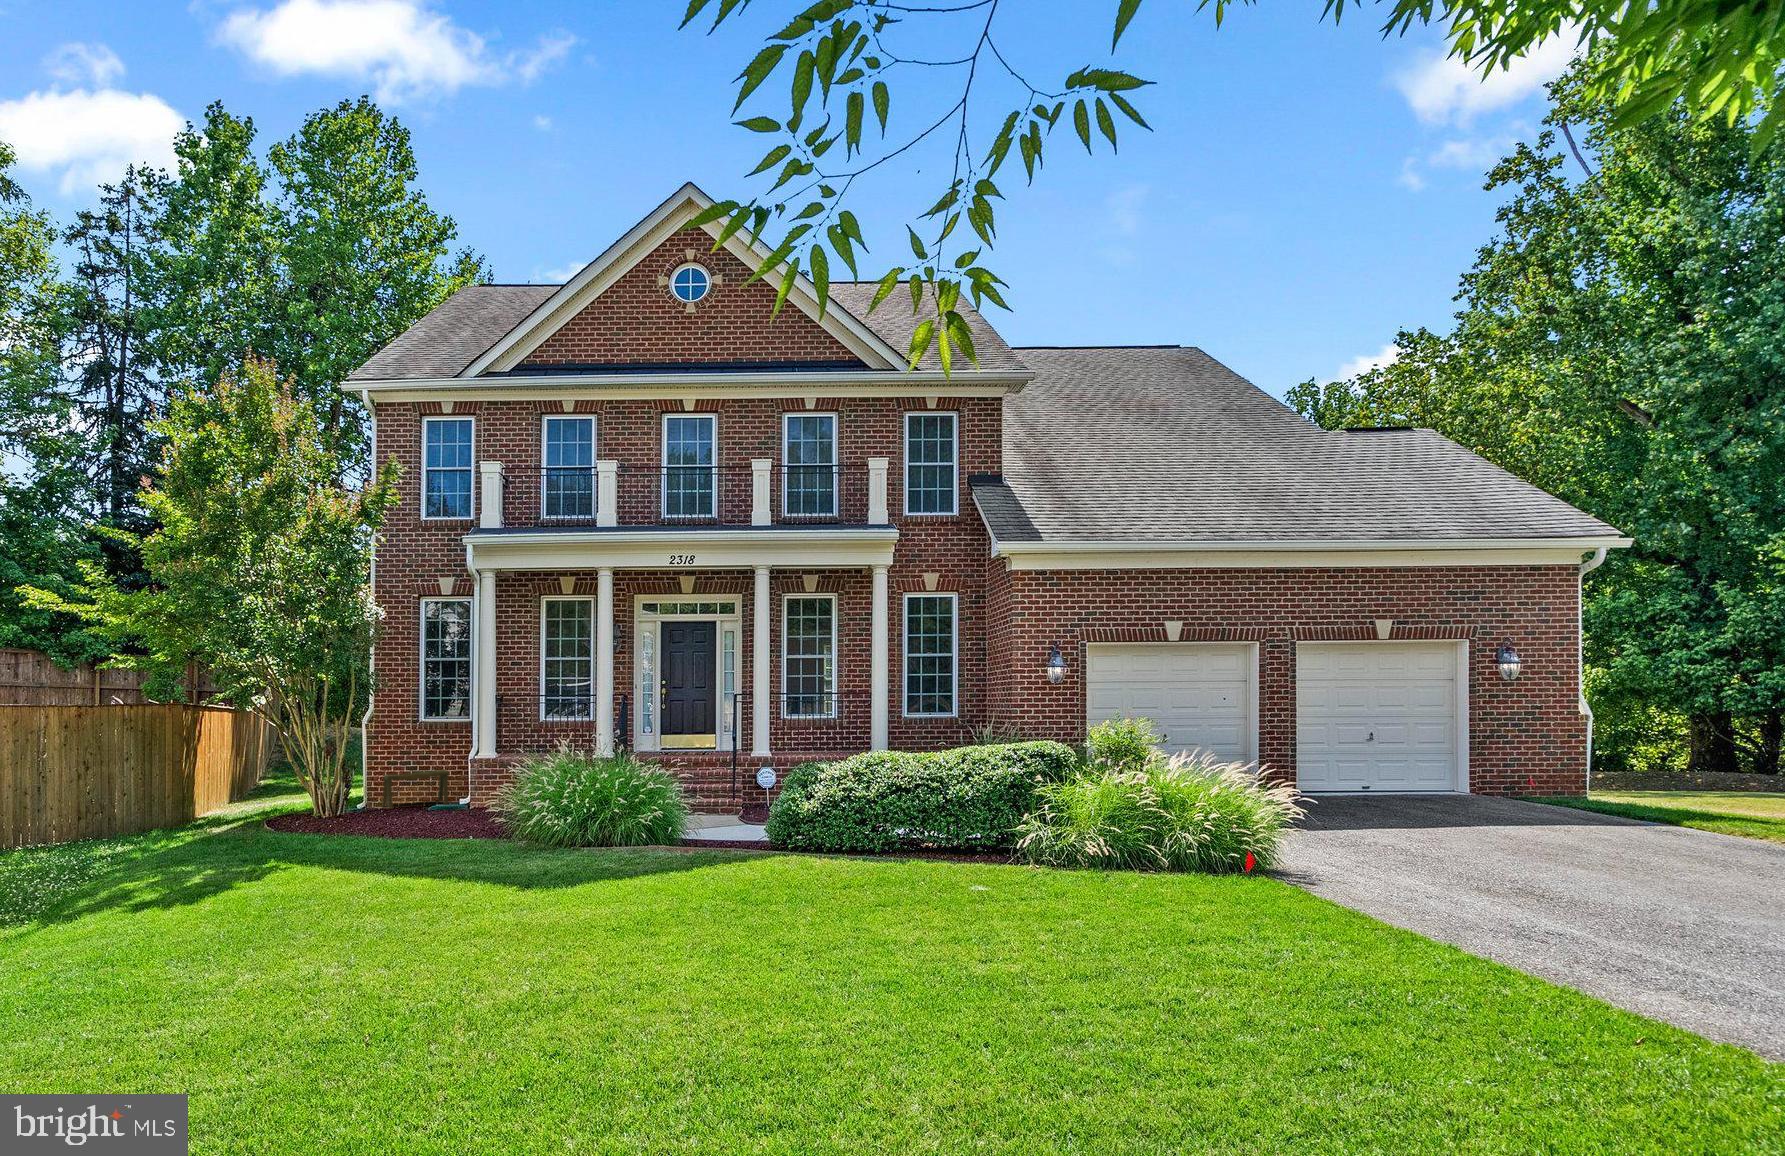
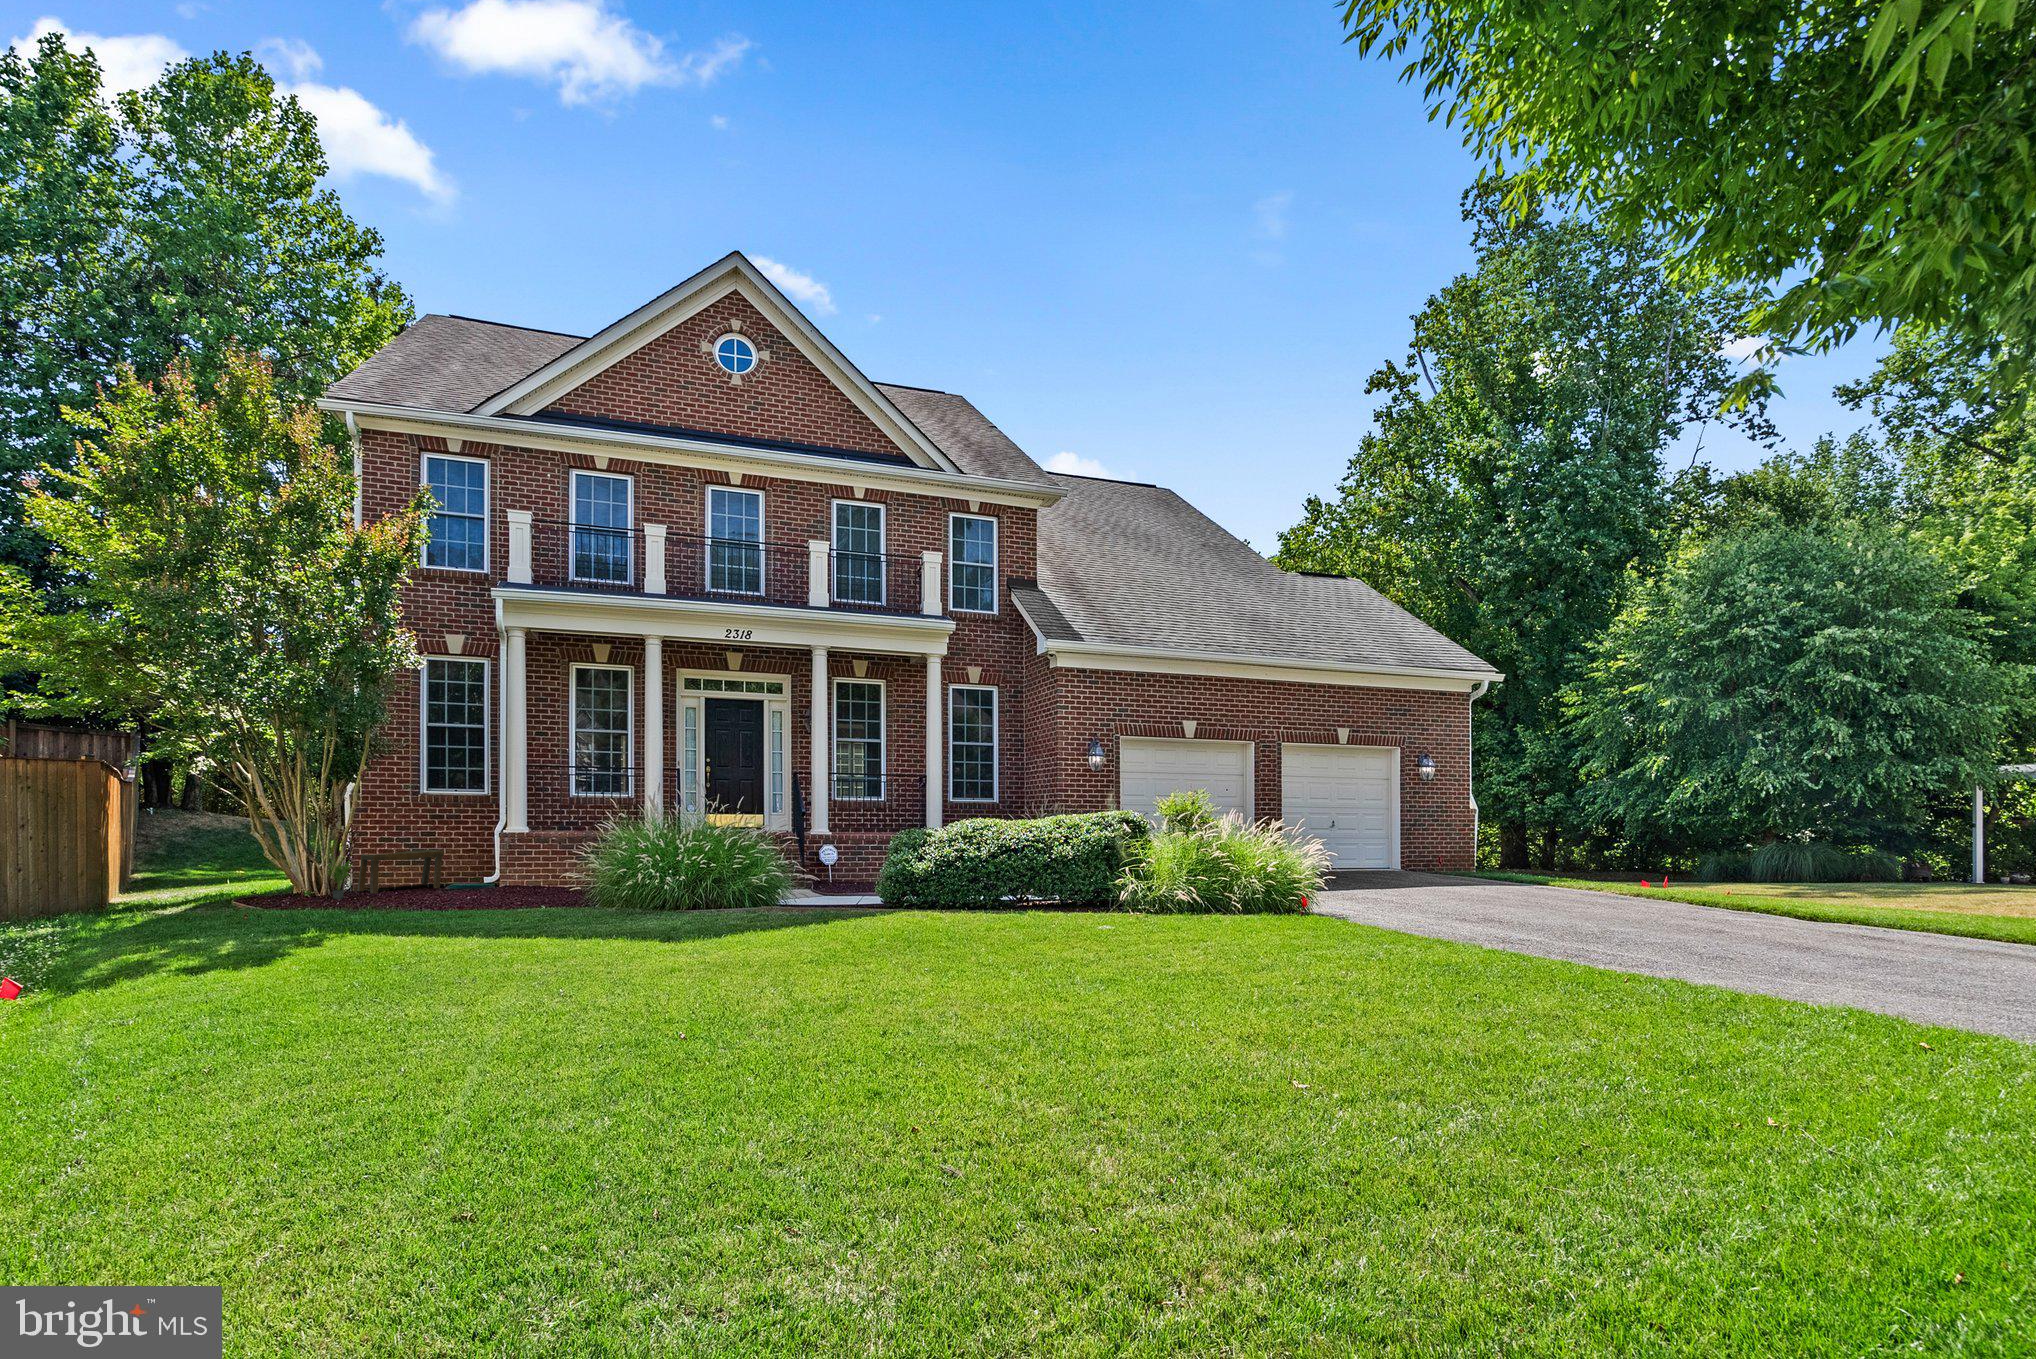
potted plant: none [341,775,365,814] -> present [332,862,350,899]

